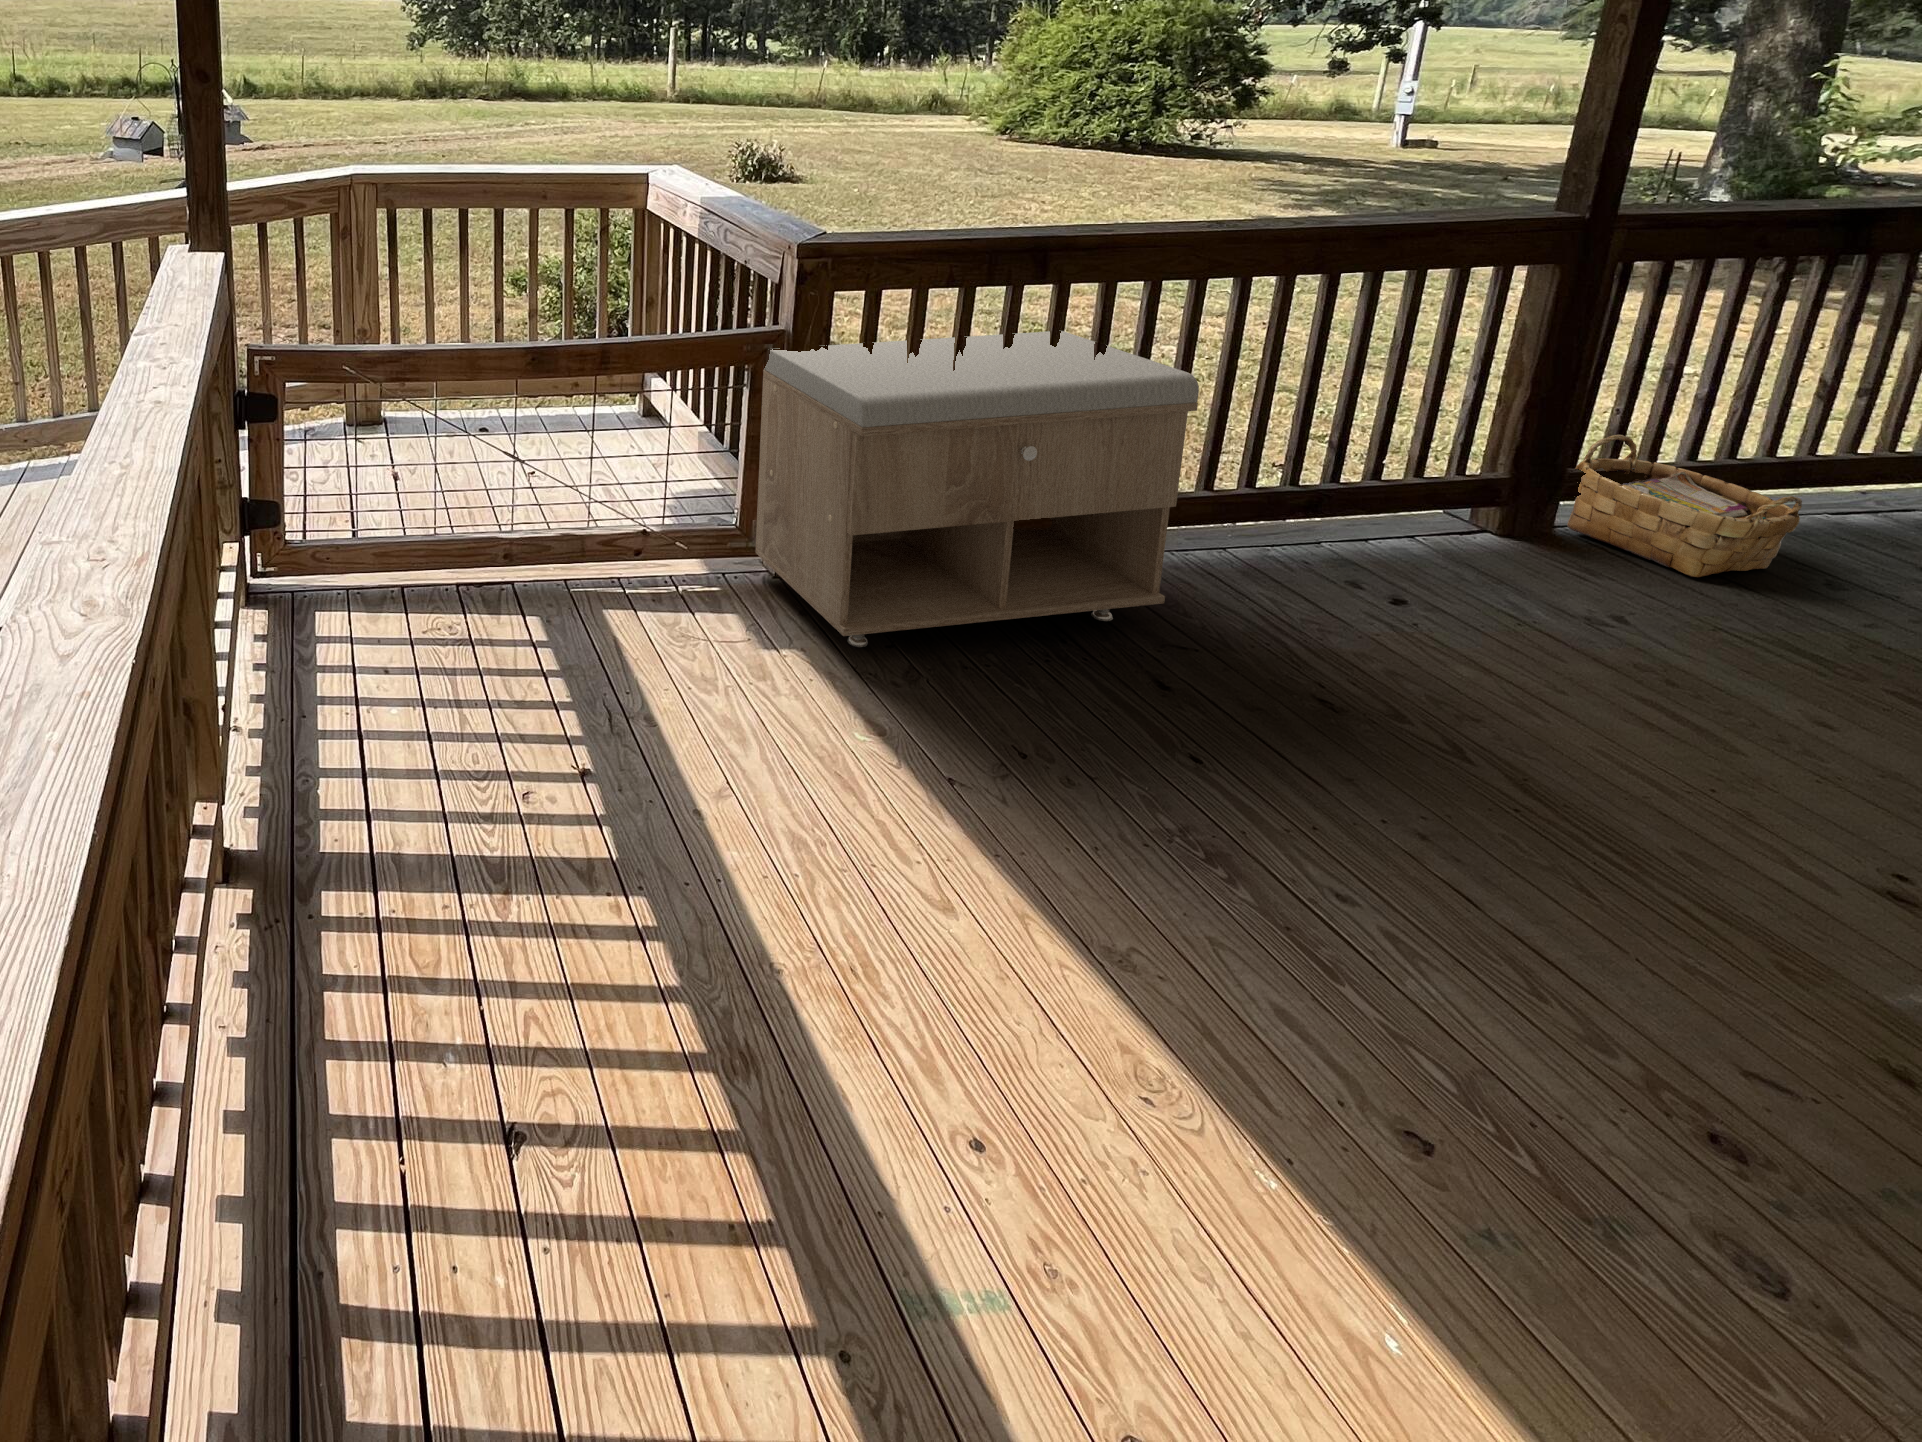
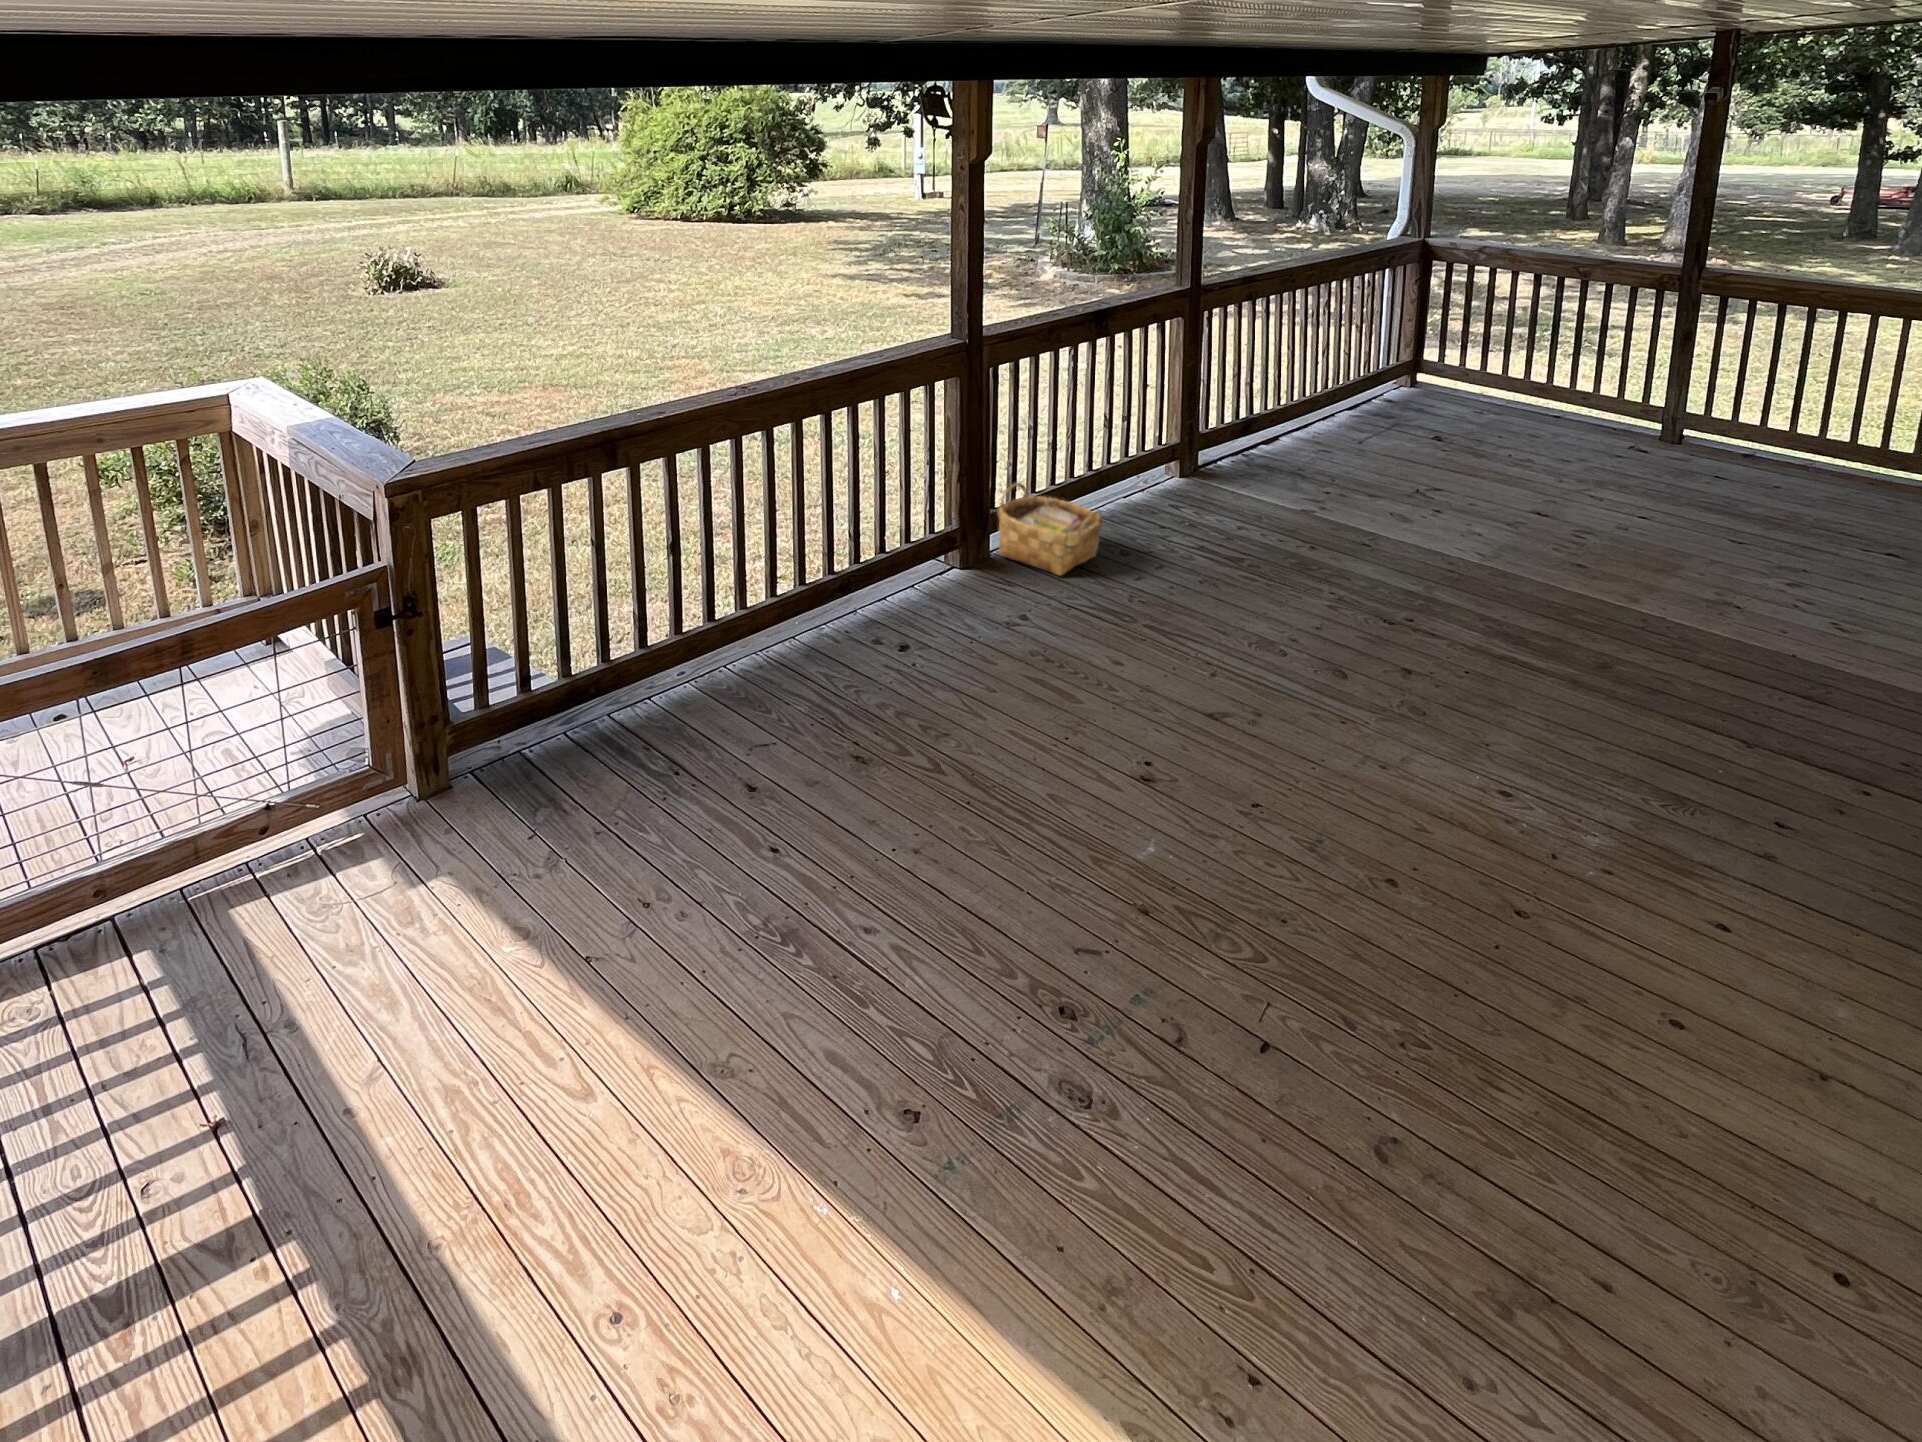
storage bench: present [756,331,1199,647] -> none [371,505,744,857]

